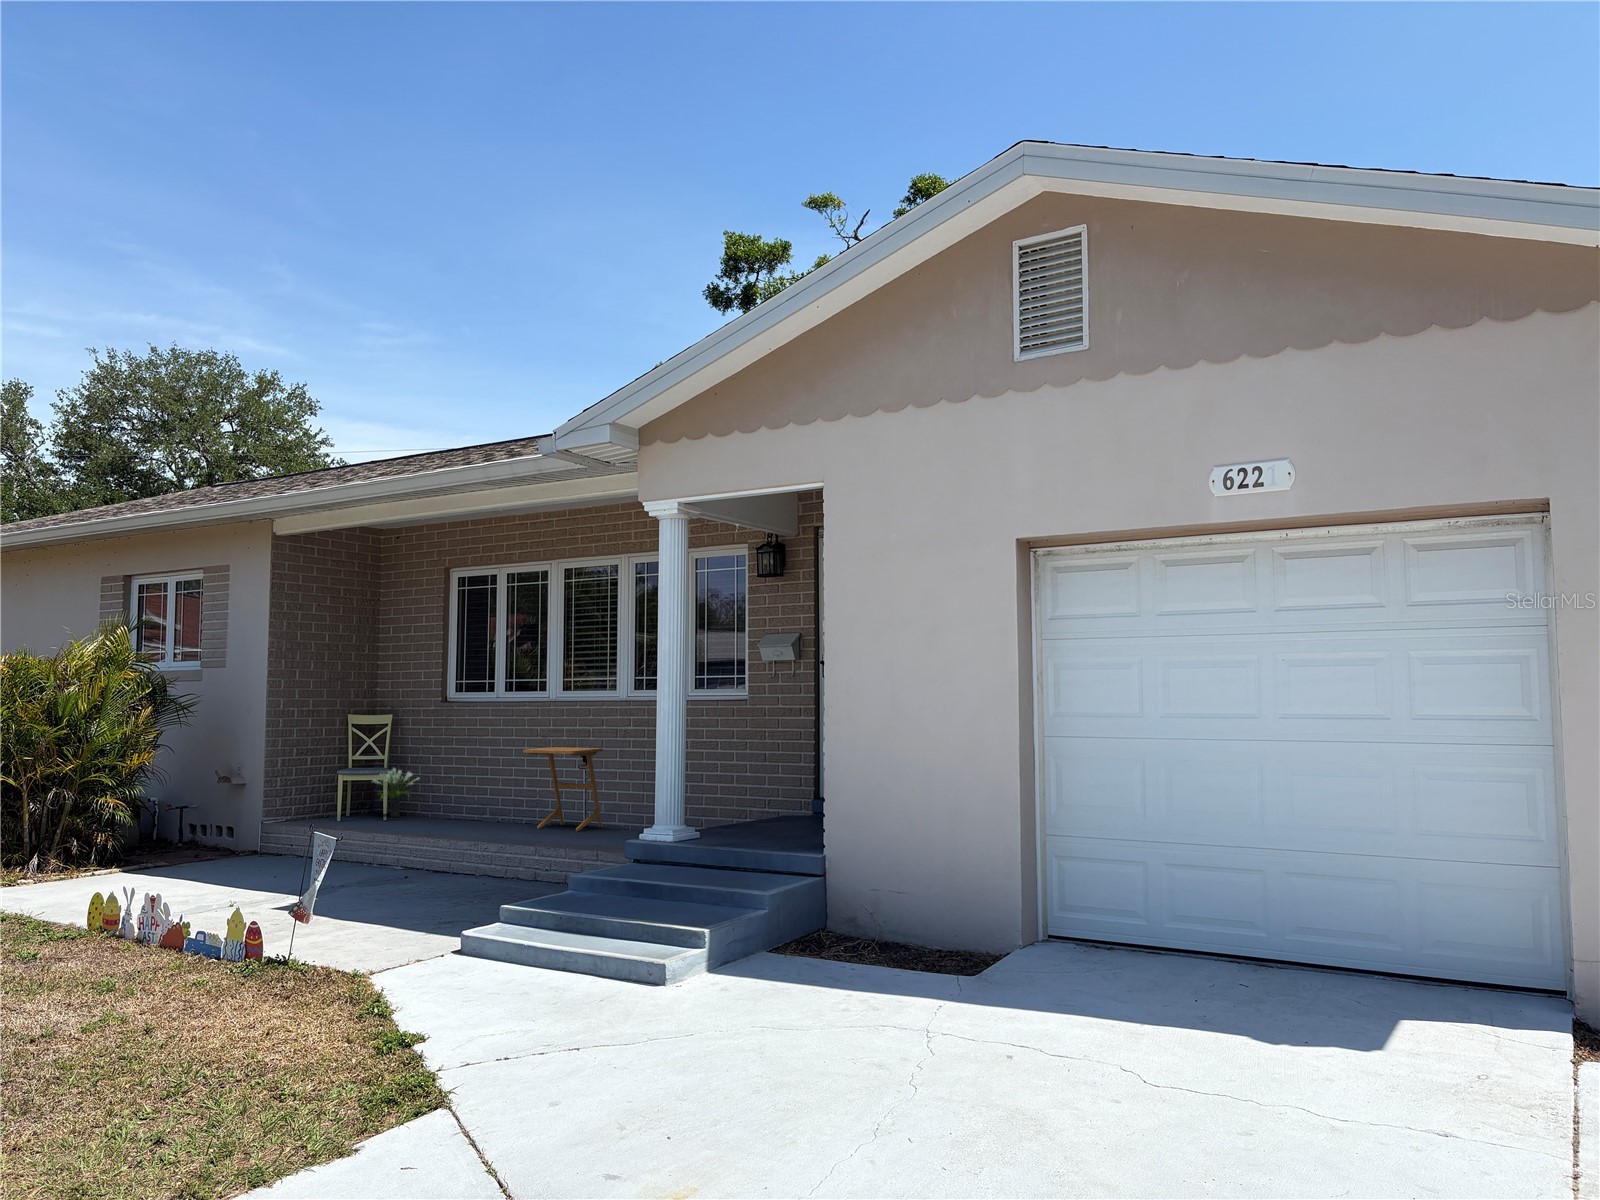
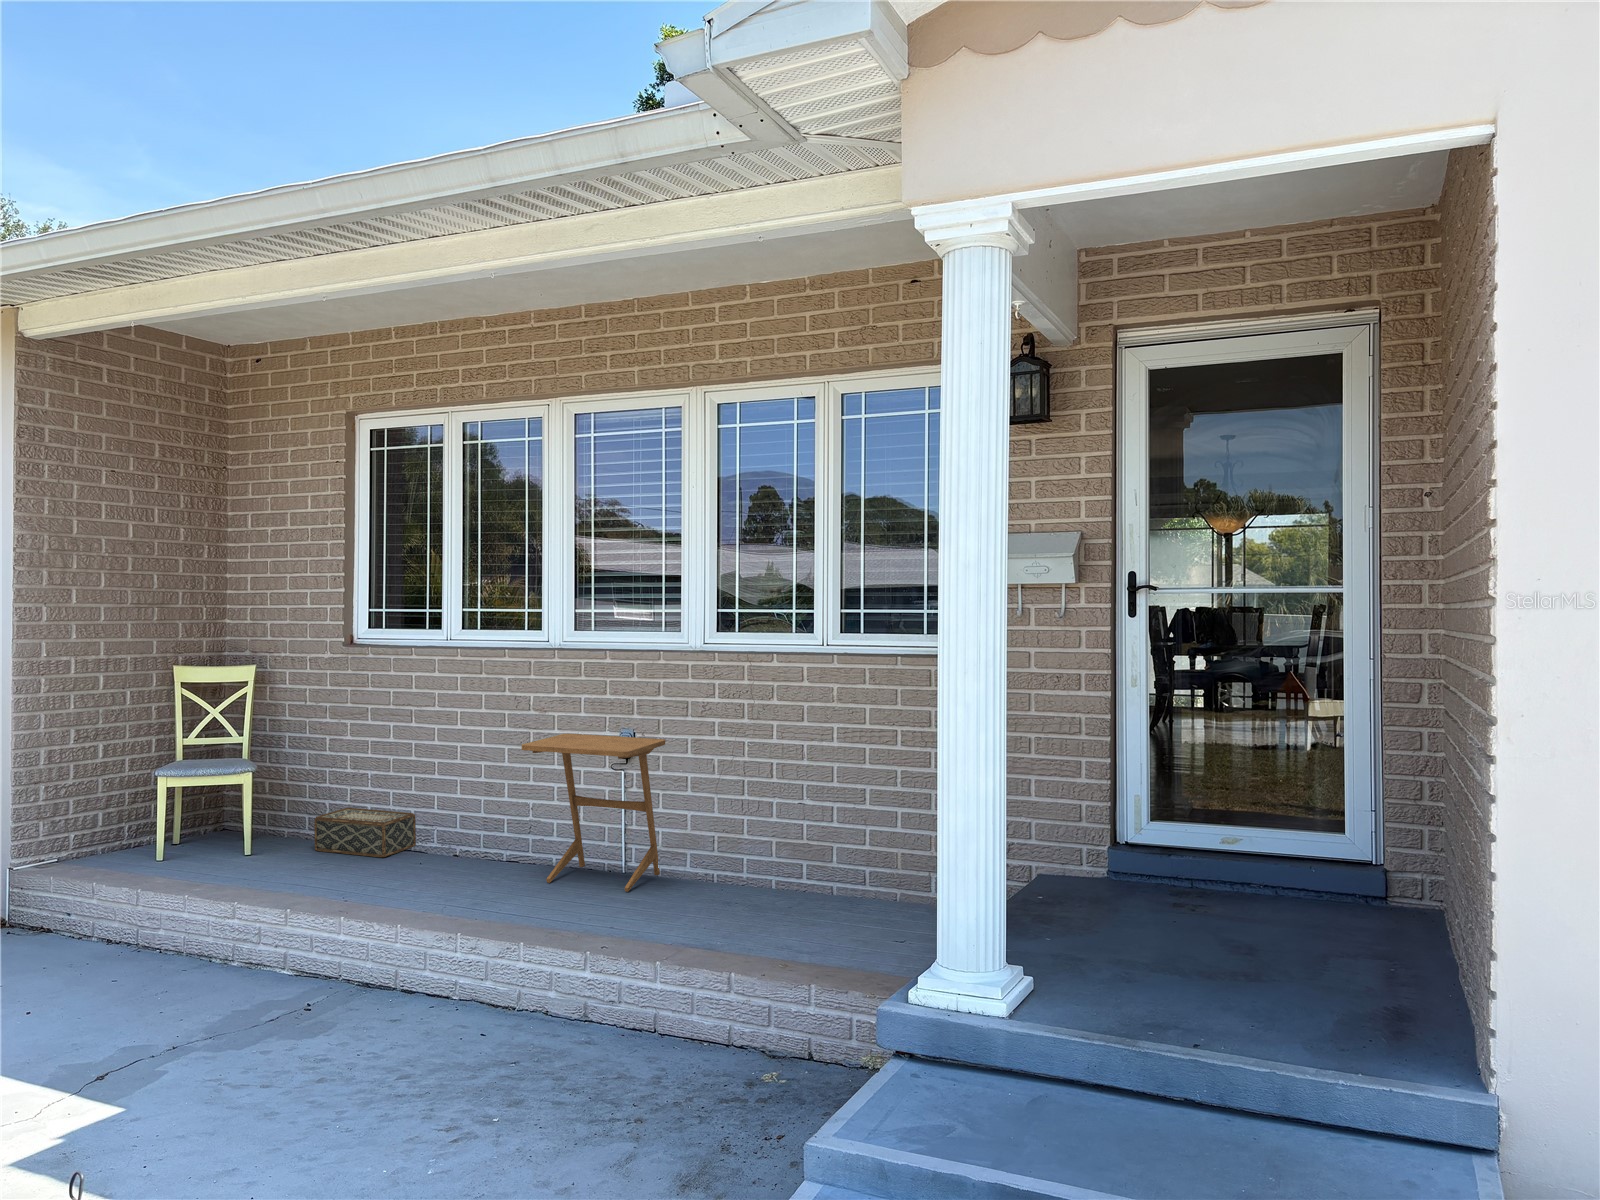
potted plant: present [373,769,419,817] -> none [222,761,309,845]
woven basket: none [420,797,476,821] -> present [314,808,416,857]

